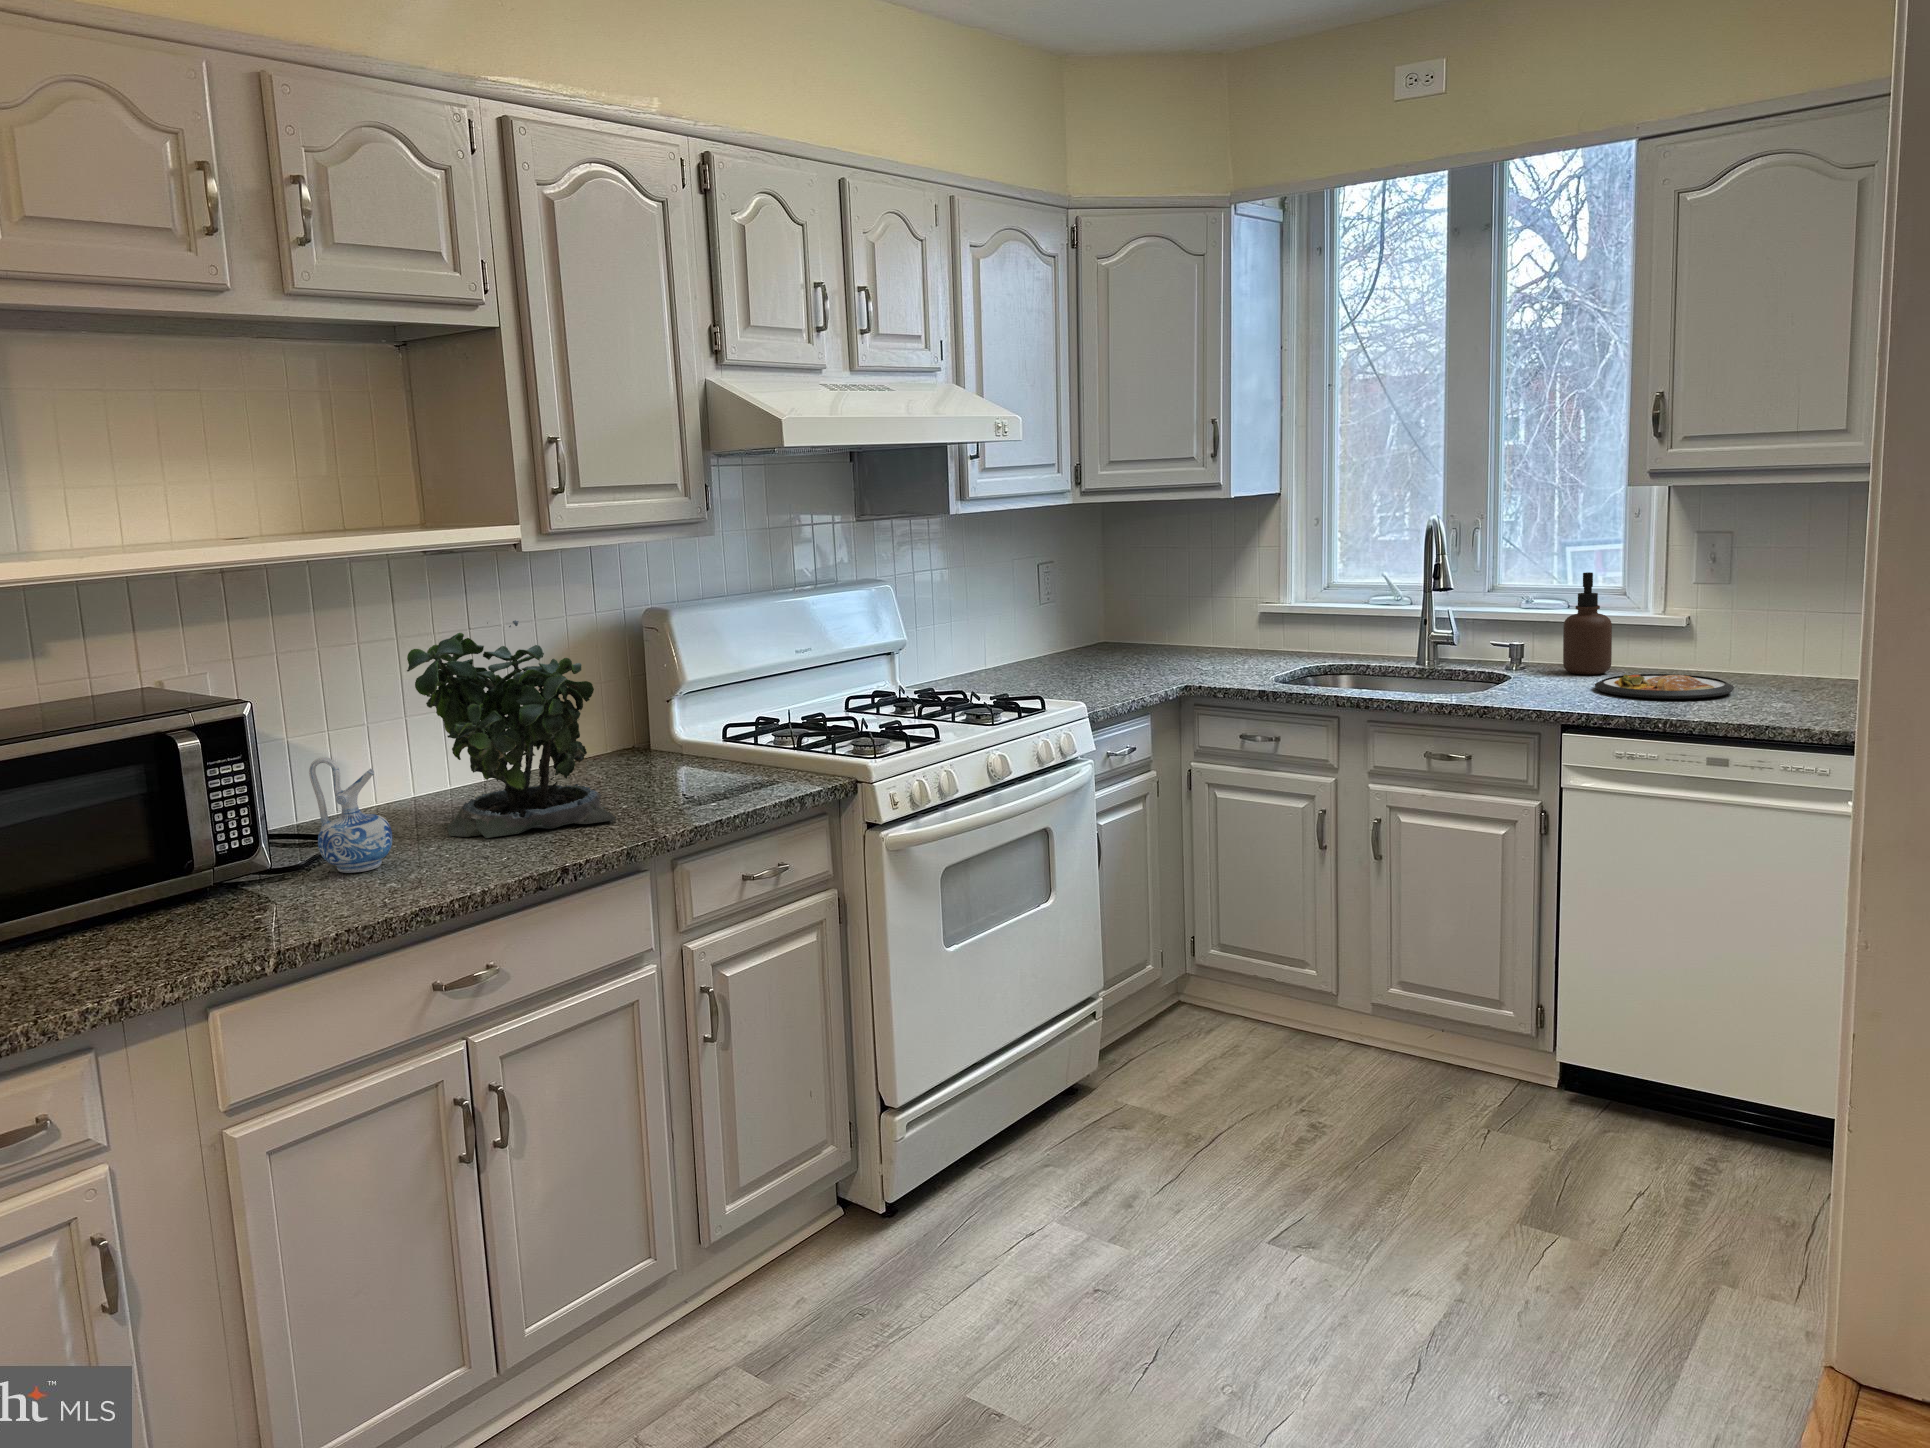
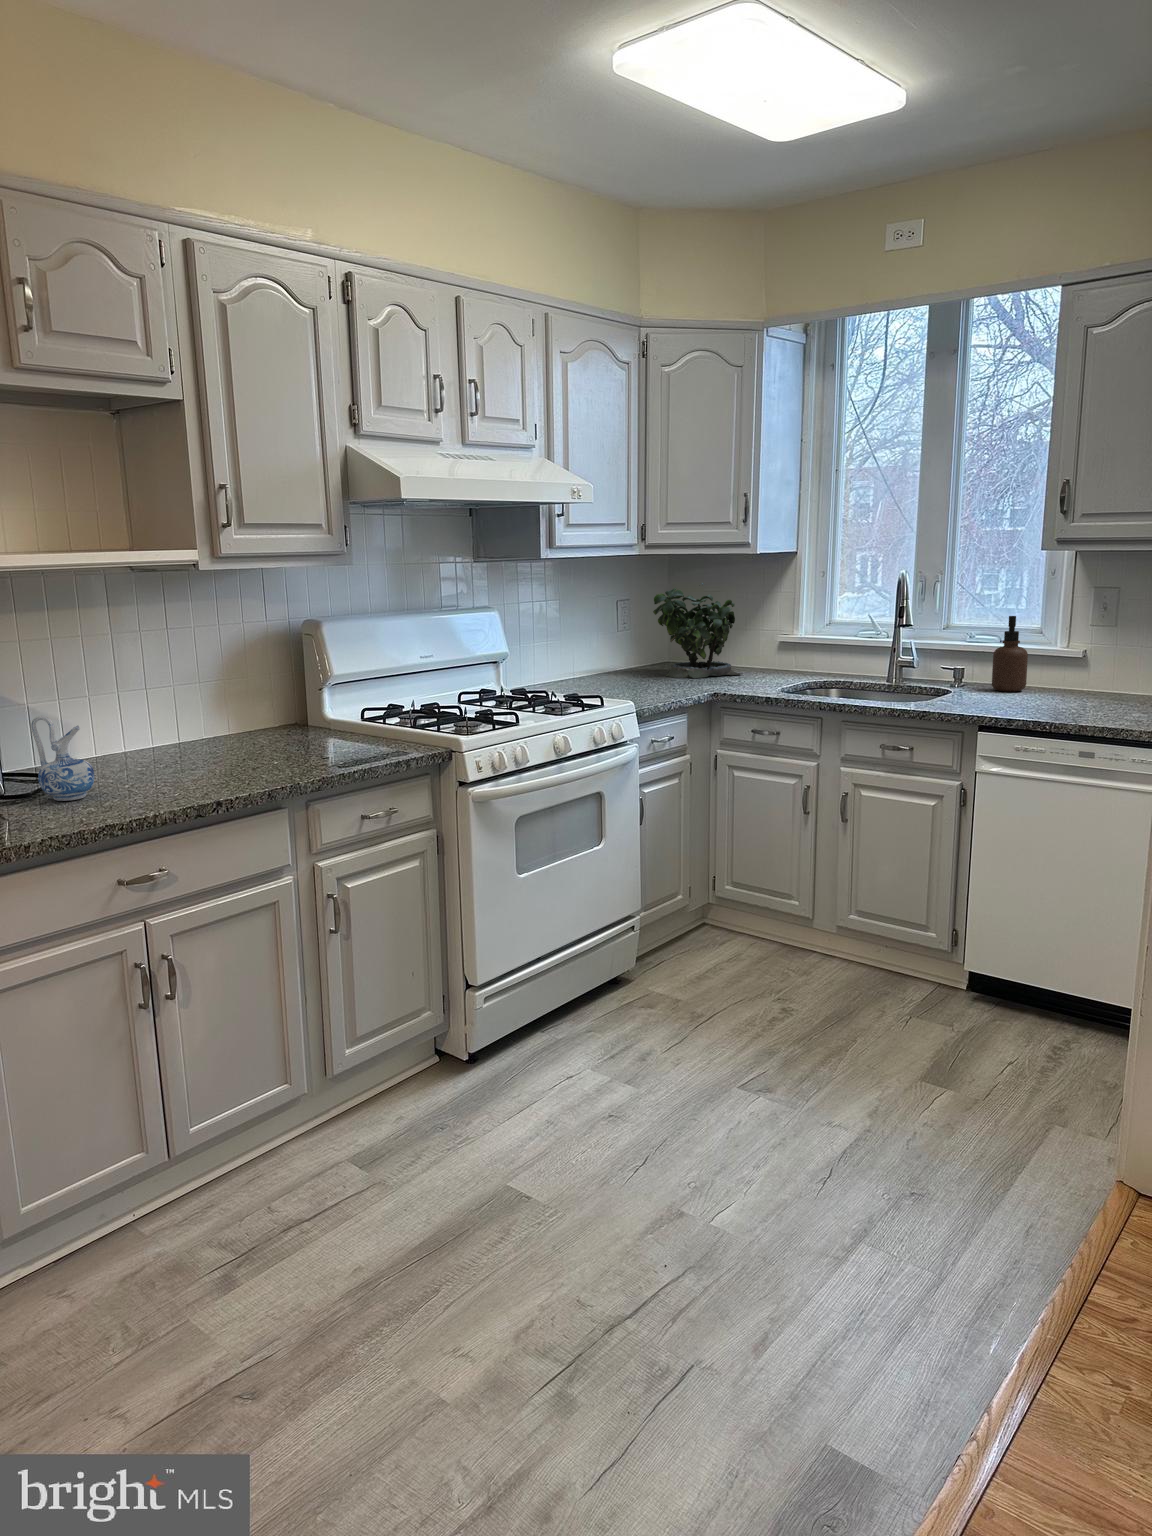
potted plant: present [407,620,616,838] -> present [653,583,741,678]
dish: present [1595,674,1734,699] -> none [1009,691,1107,709]

